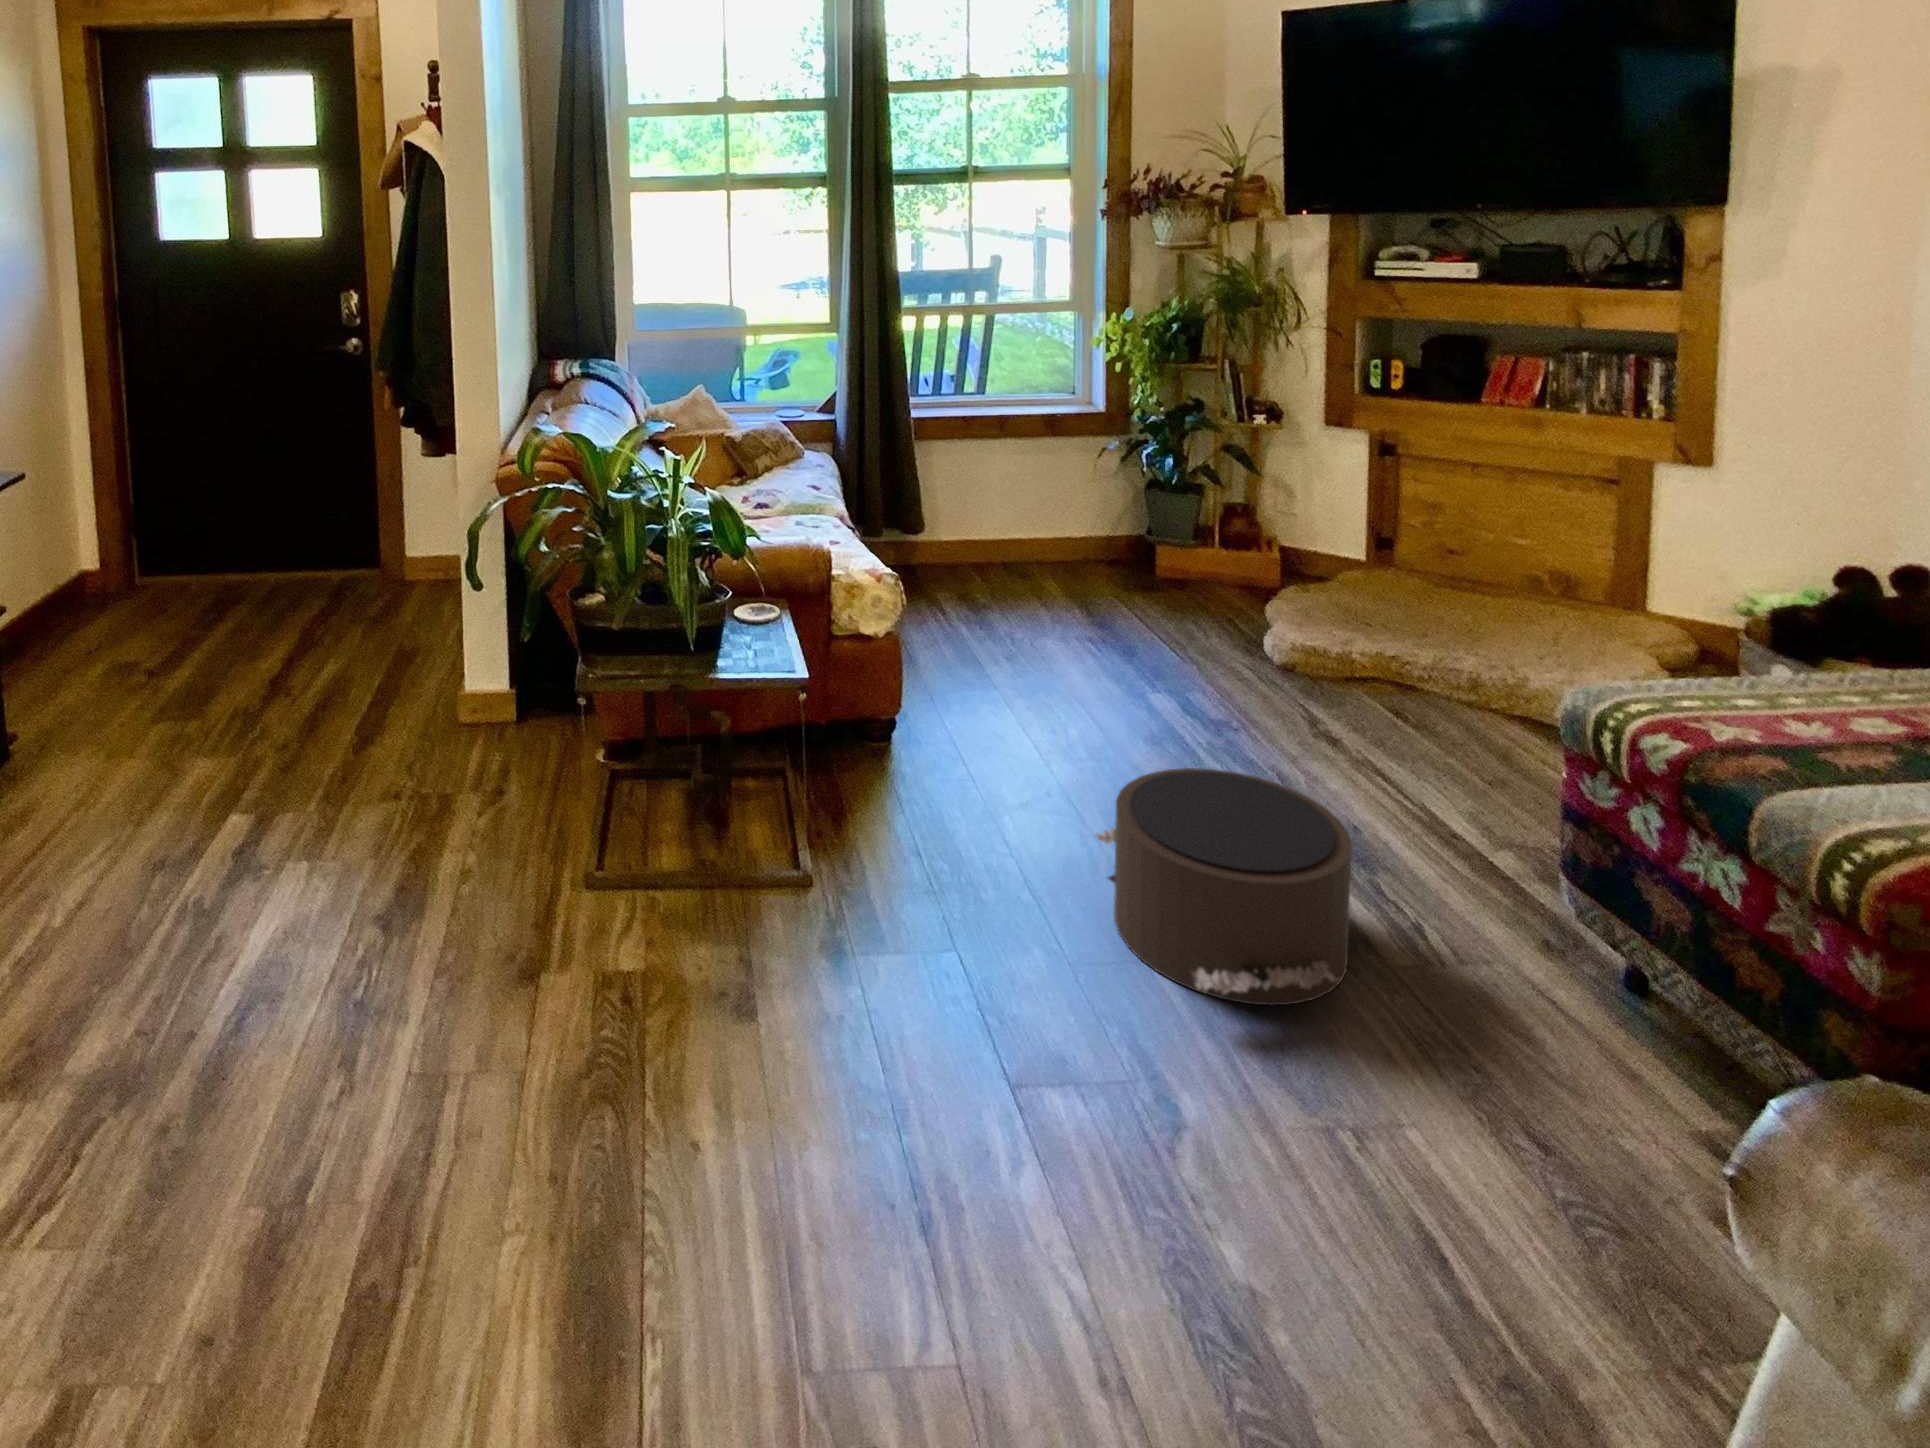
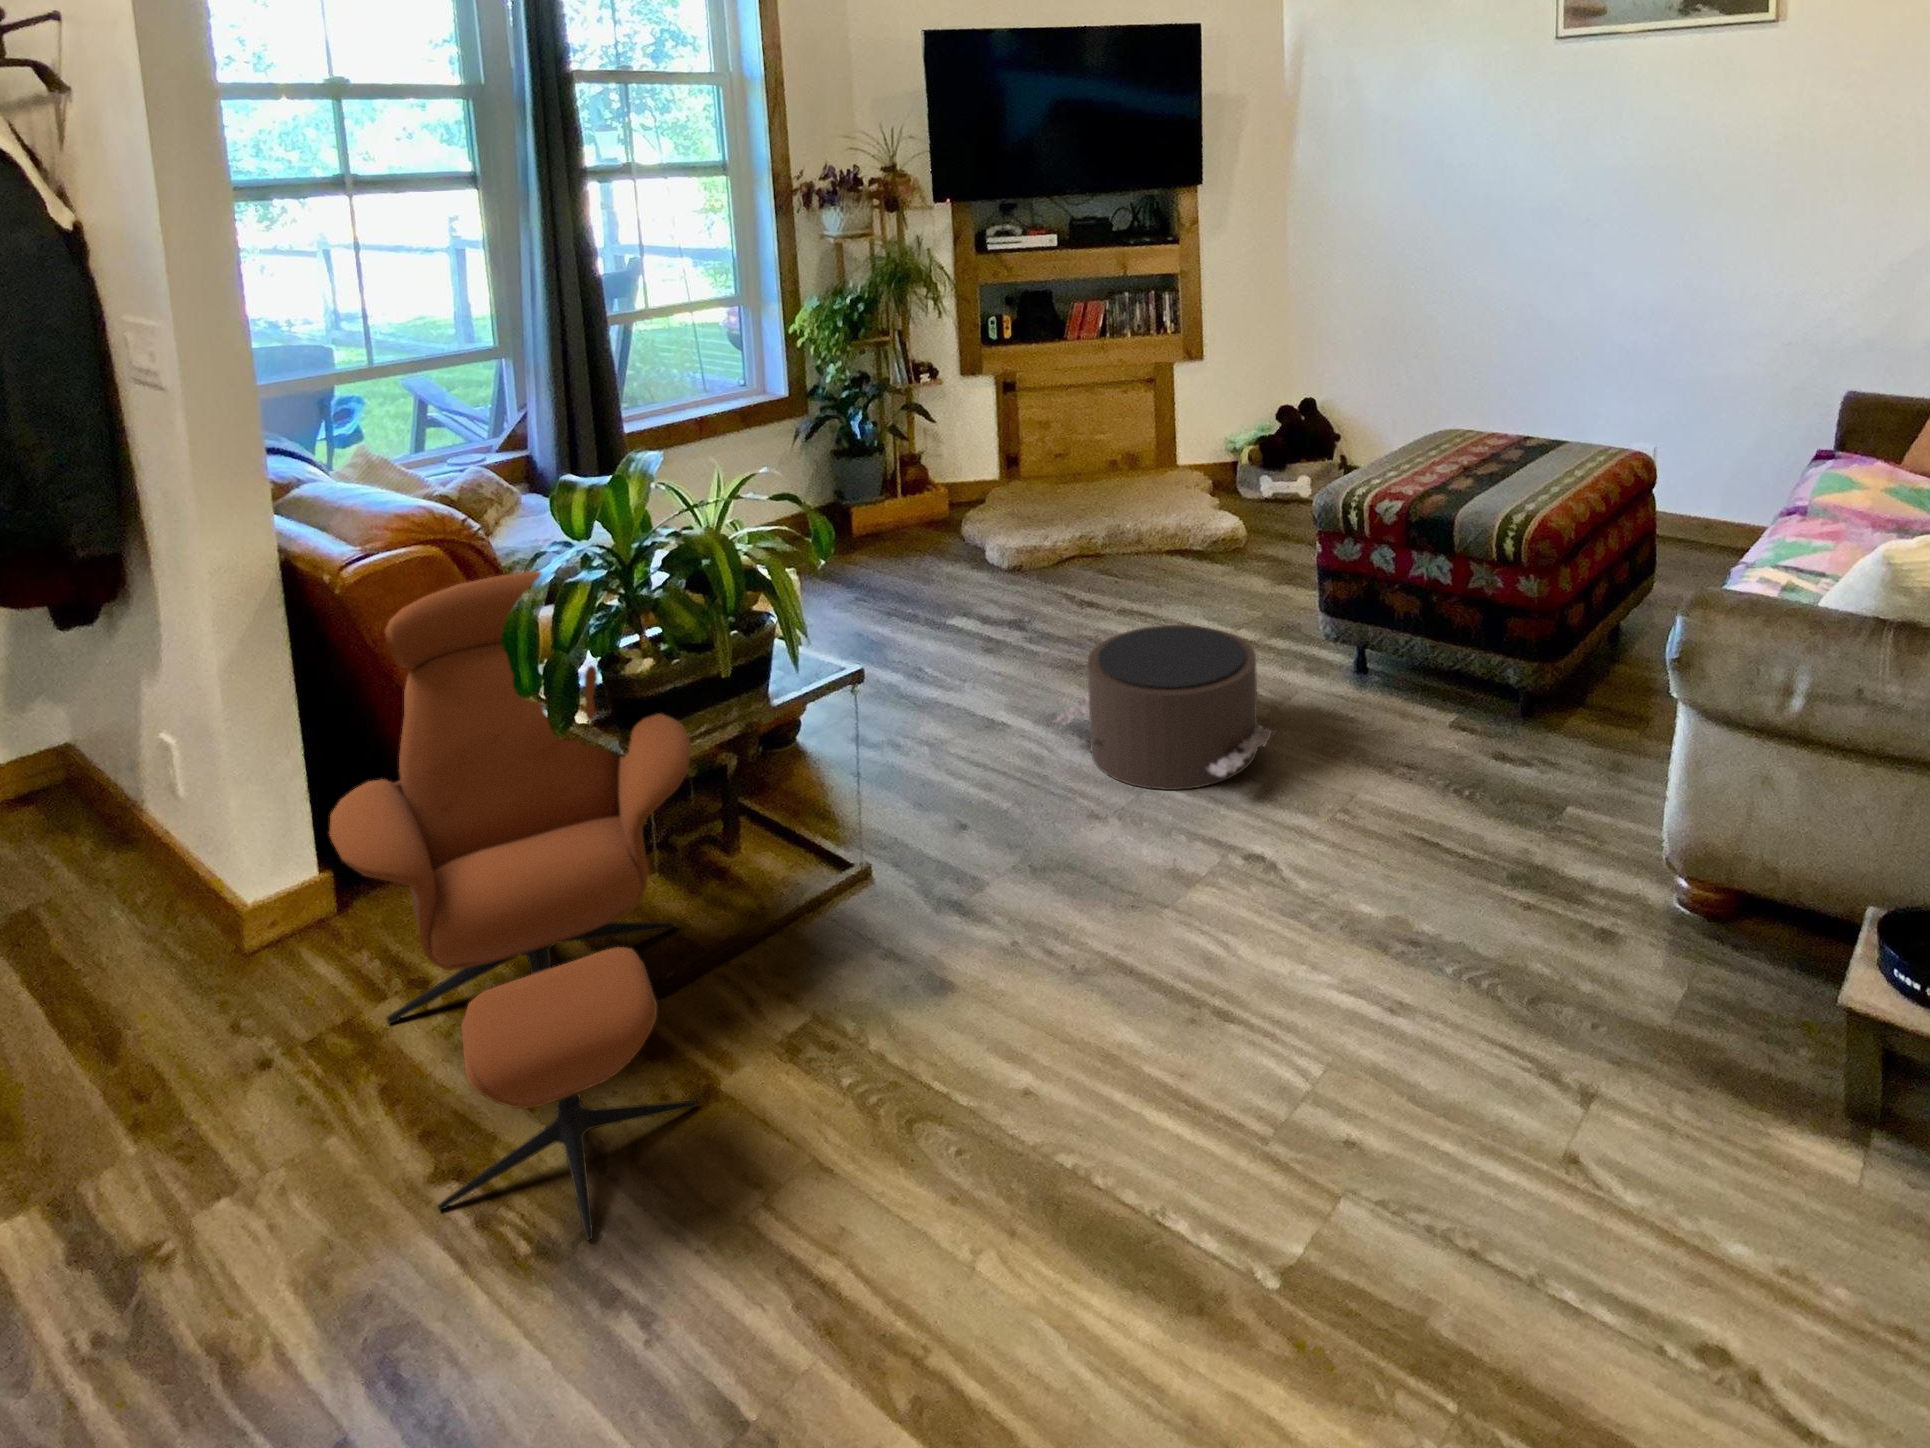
lounge chair: none [348,504,669,1018] -> present [329,571,697,1240]

